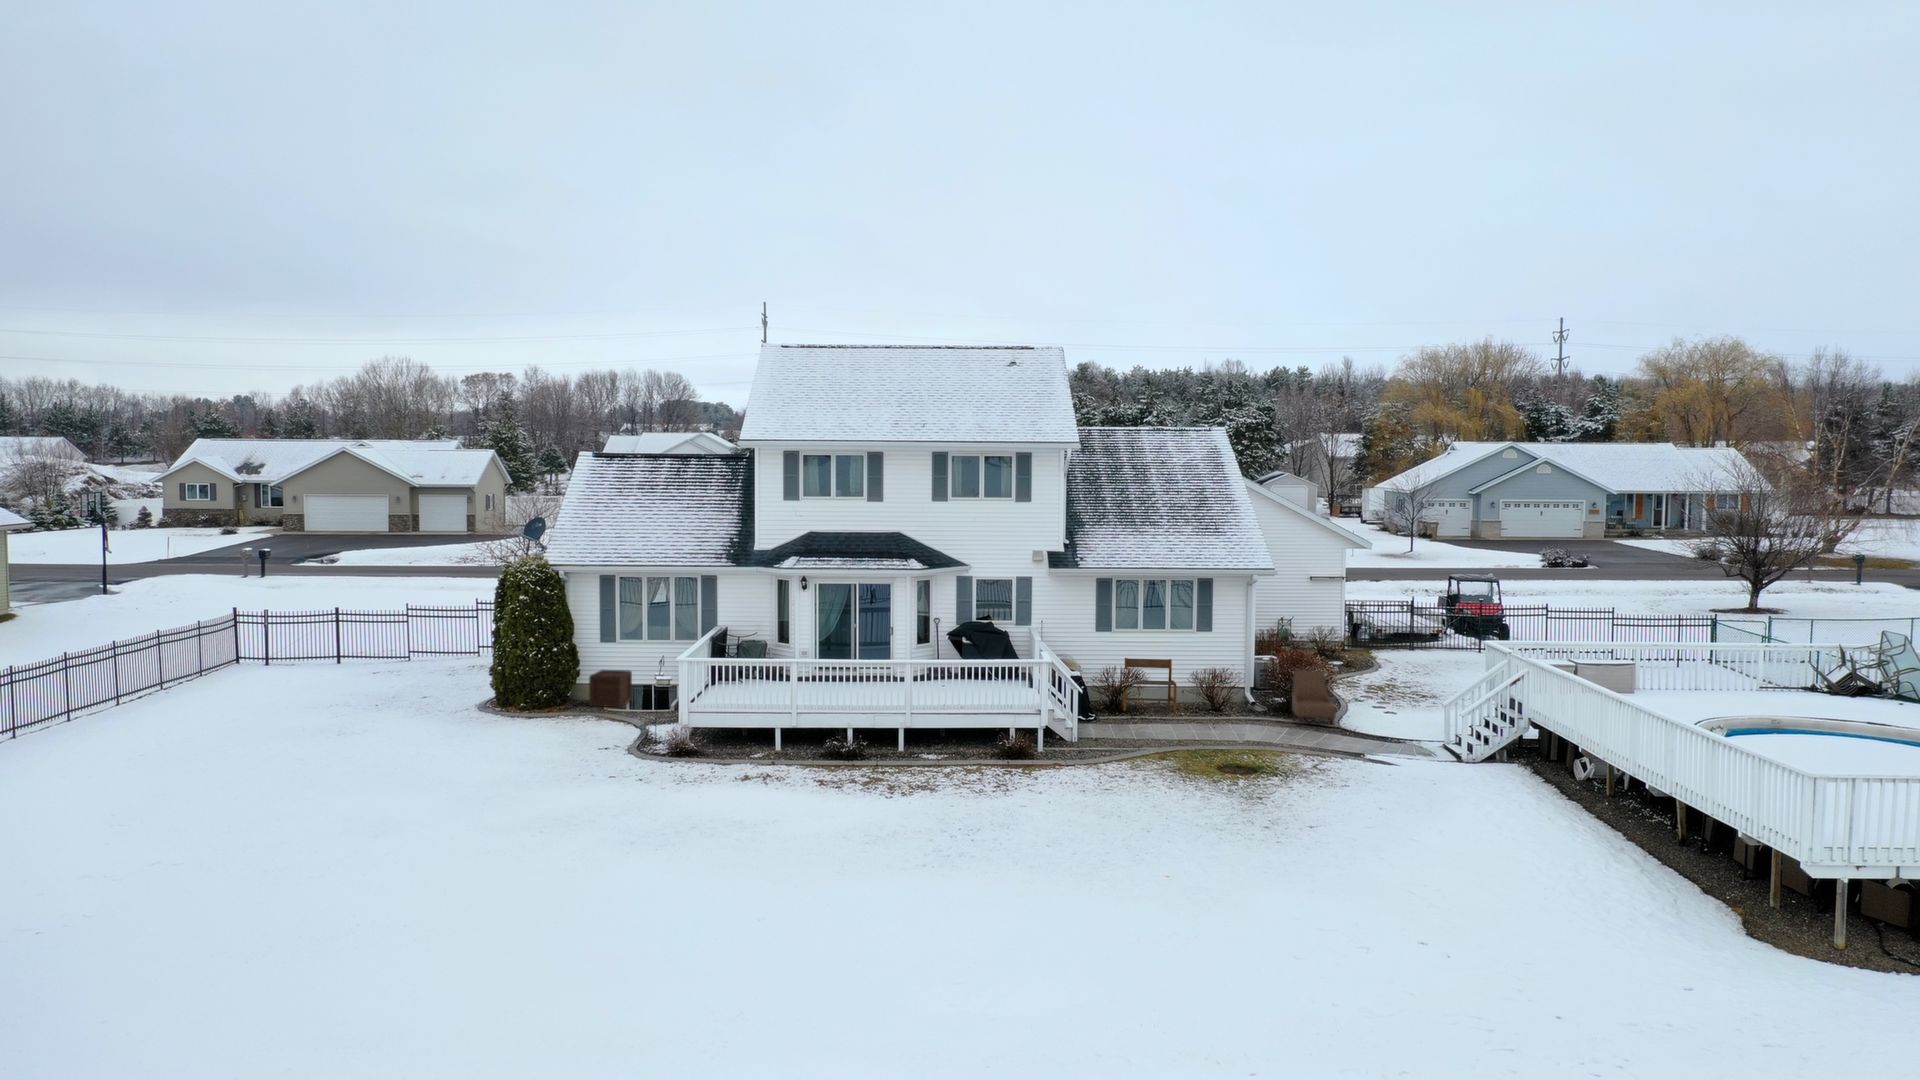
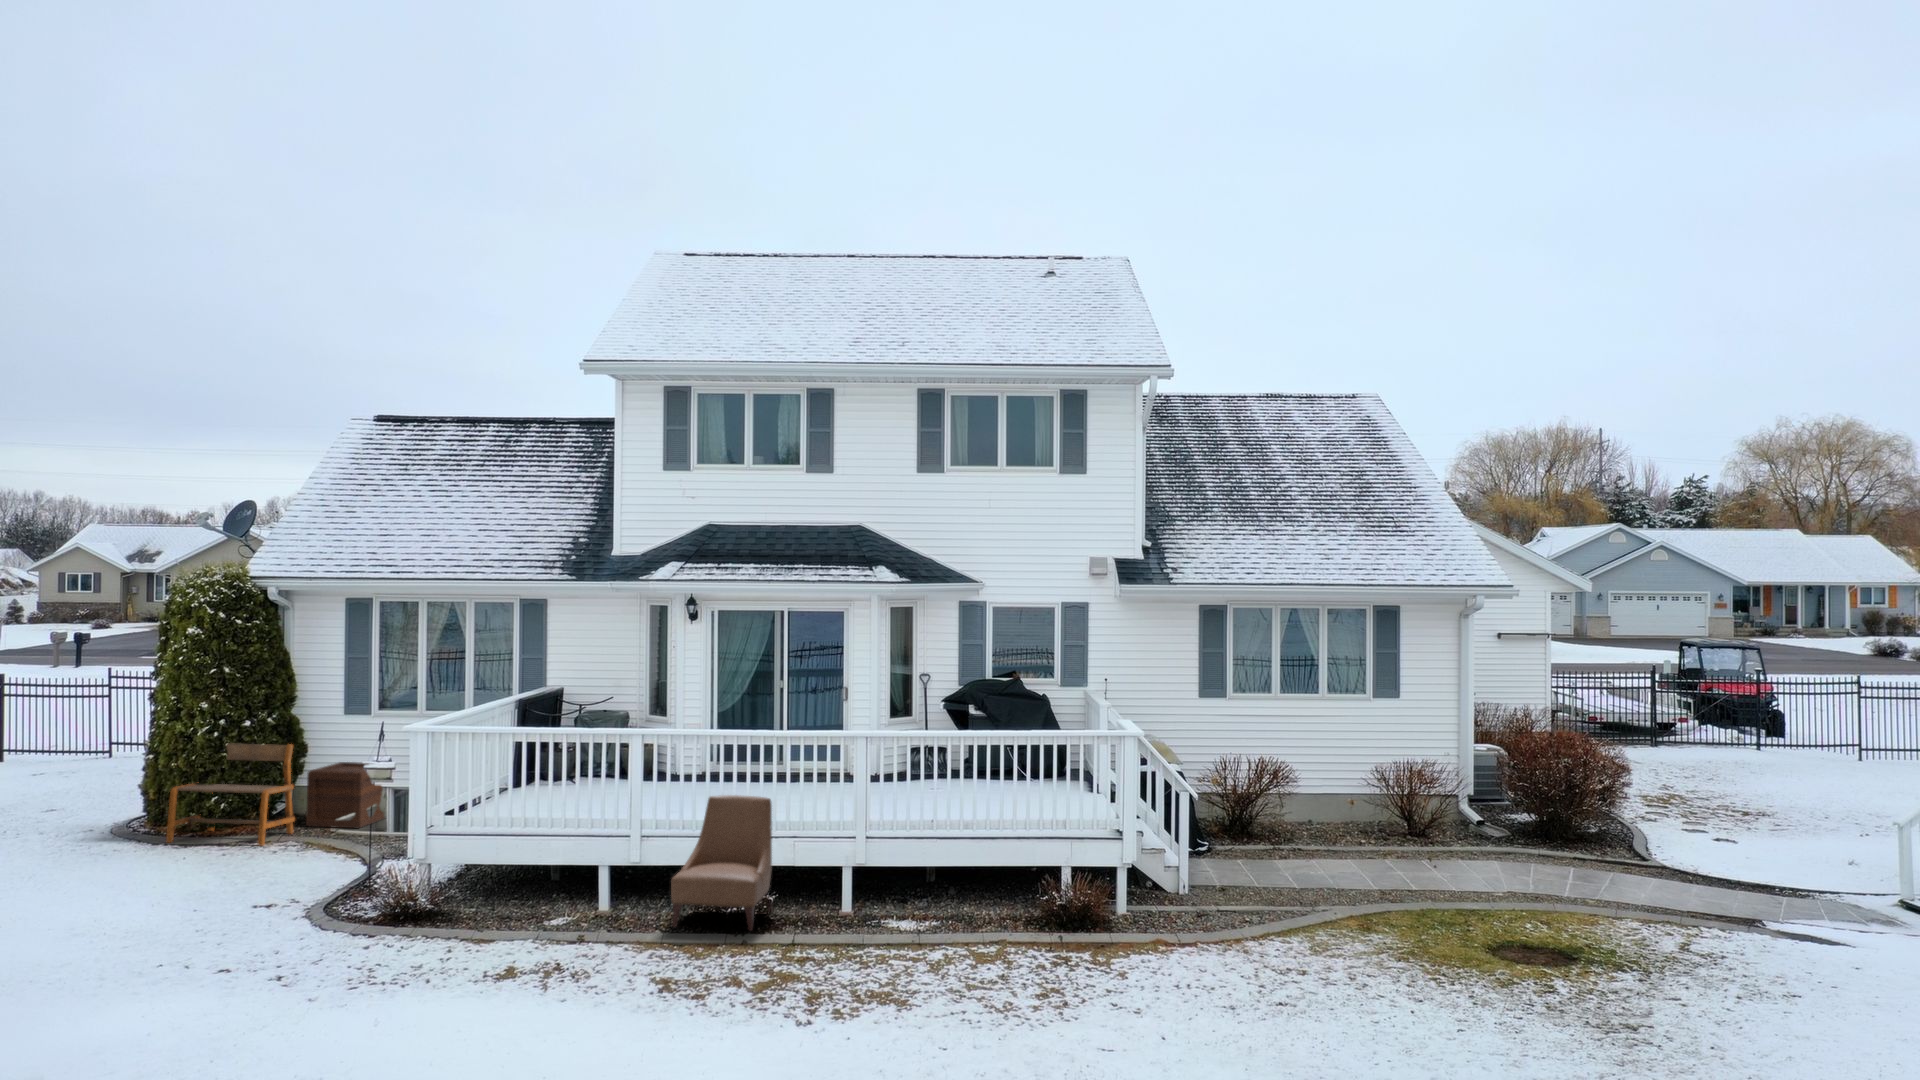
bench: present [1123,658,1177,712] -> present [166,743,295,846]
chair: present [1292,670,1336,727] -> present [671,795,772,931]

